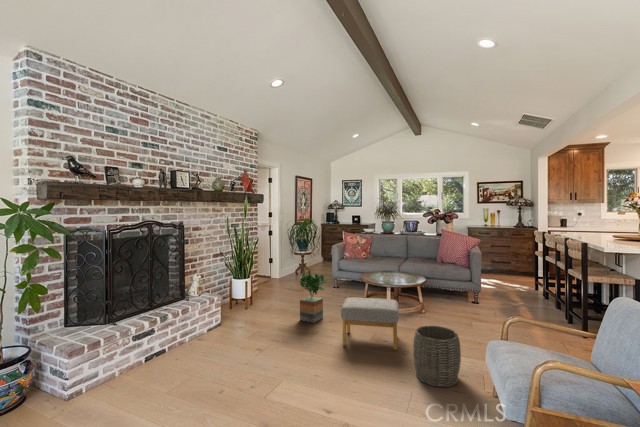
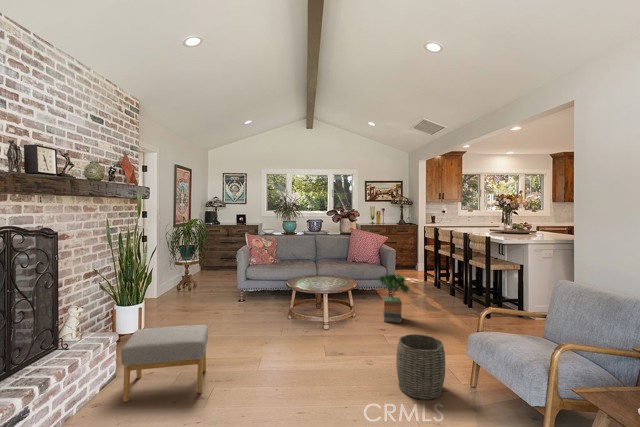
potted tree: present [300,274,327,323] -> present [378,274,409,323]
footstool: present [341,297,399,350] -> present [121,325,208,402]

